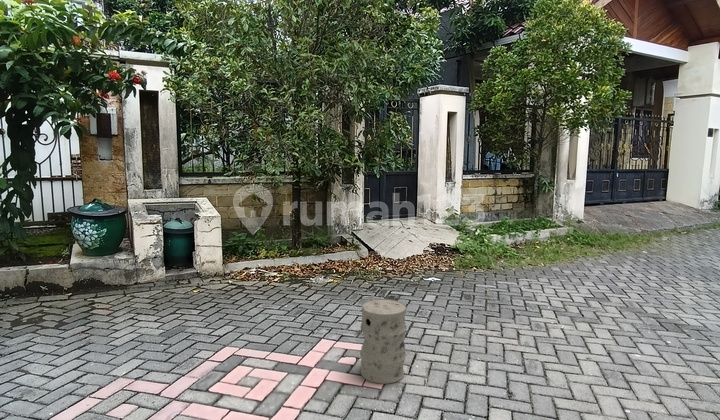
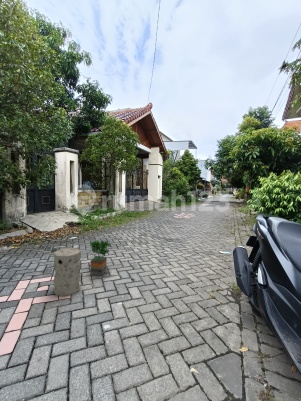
potted tree: none [432,293,477,366] -> present [91,241,110,275]

